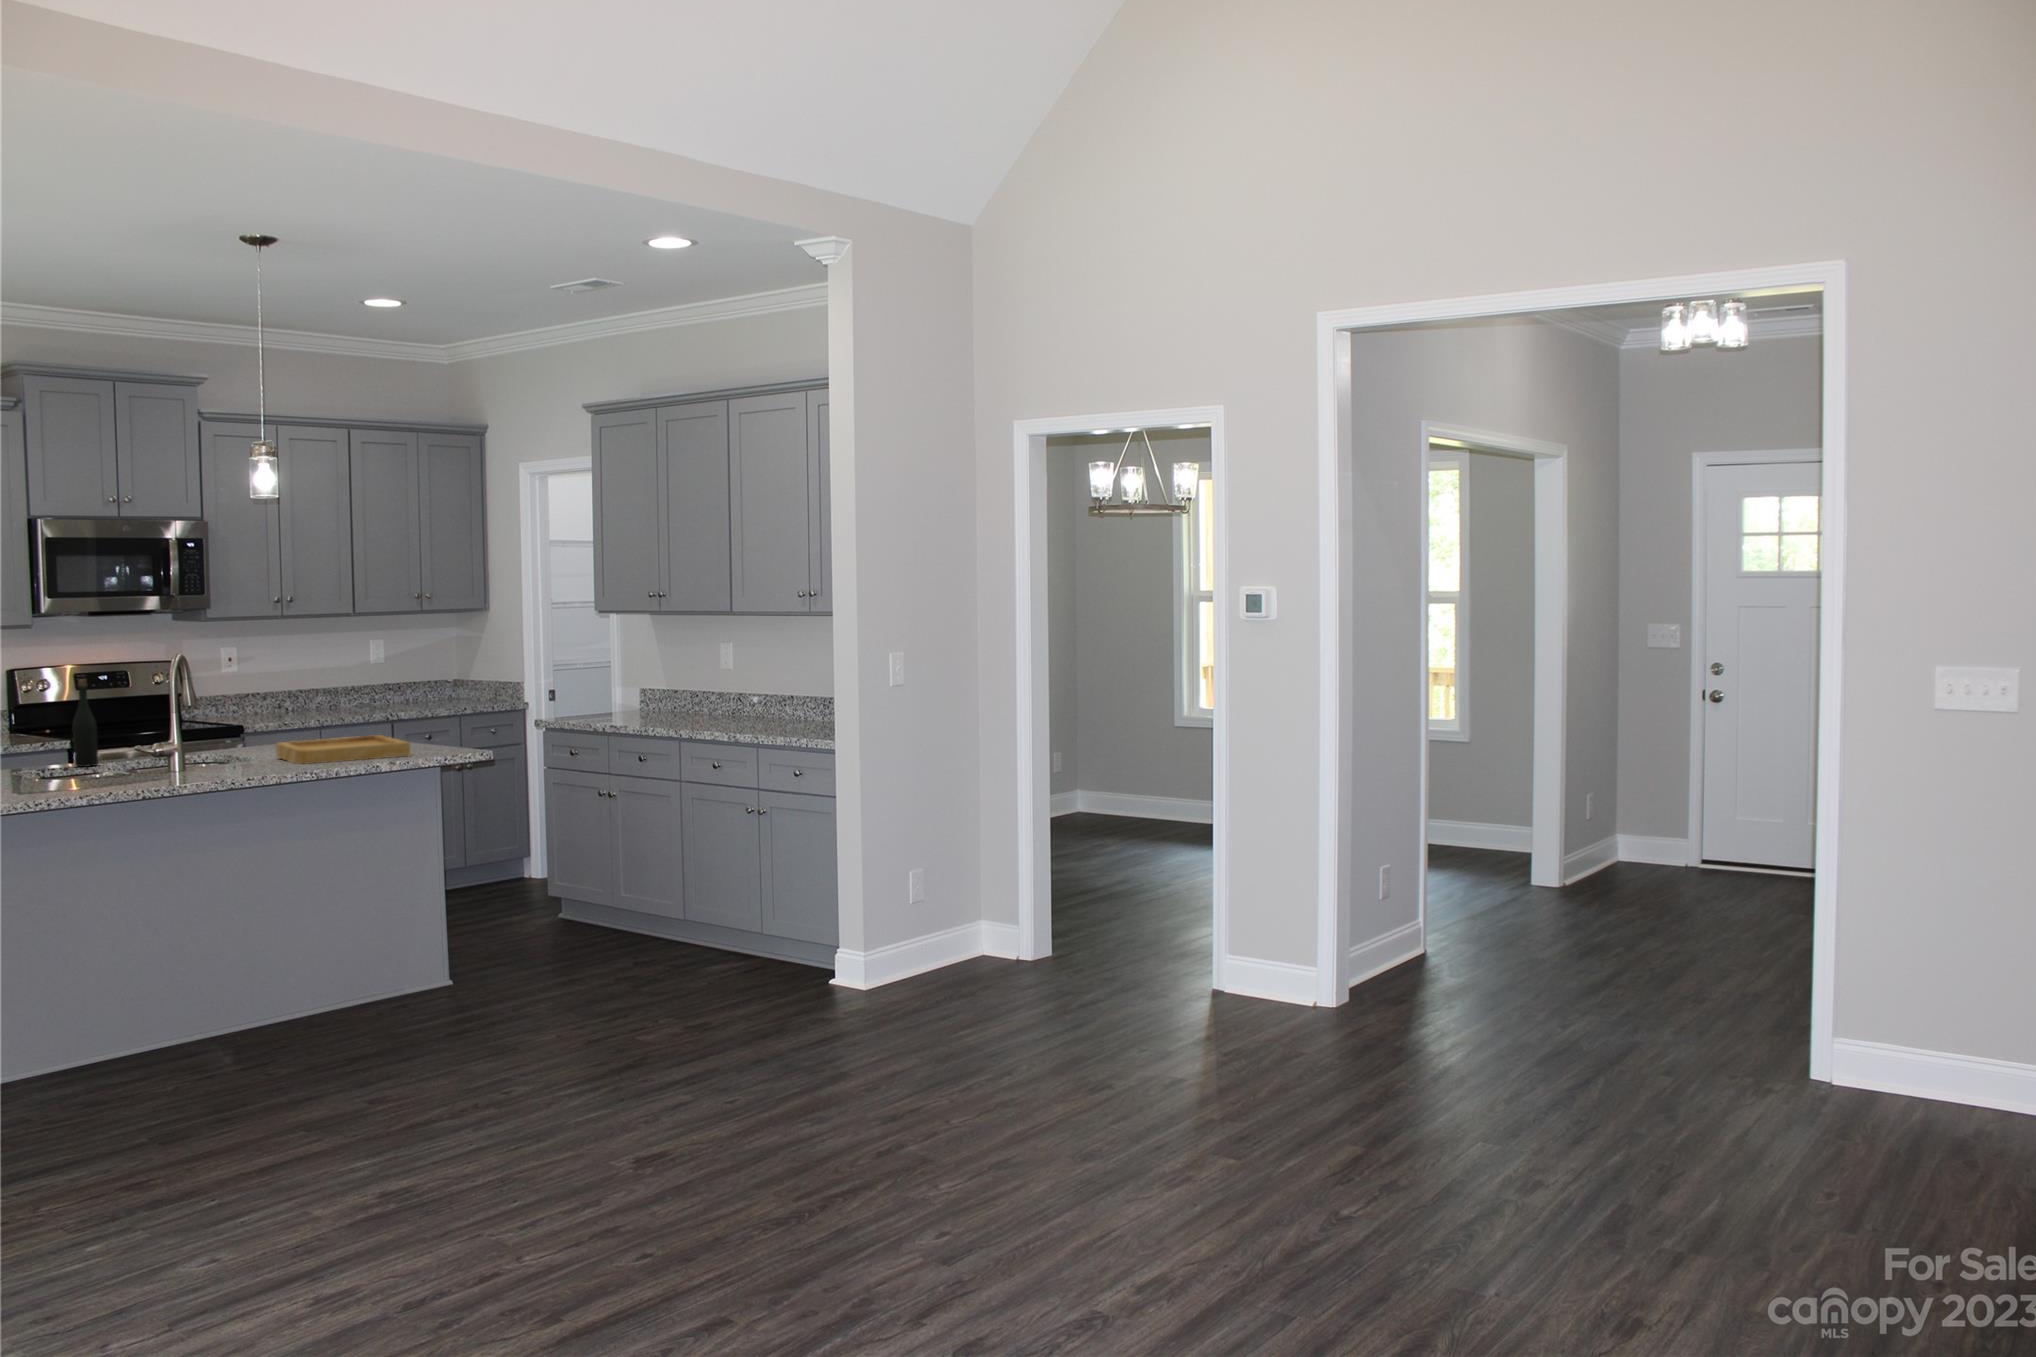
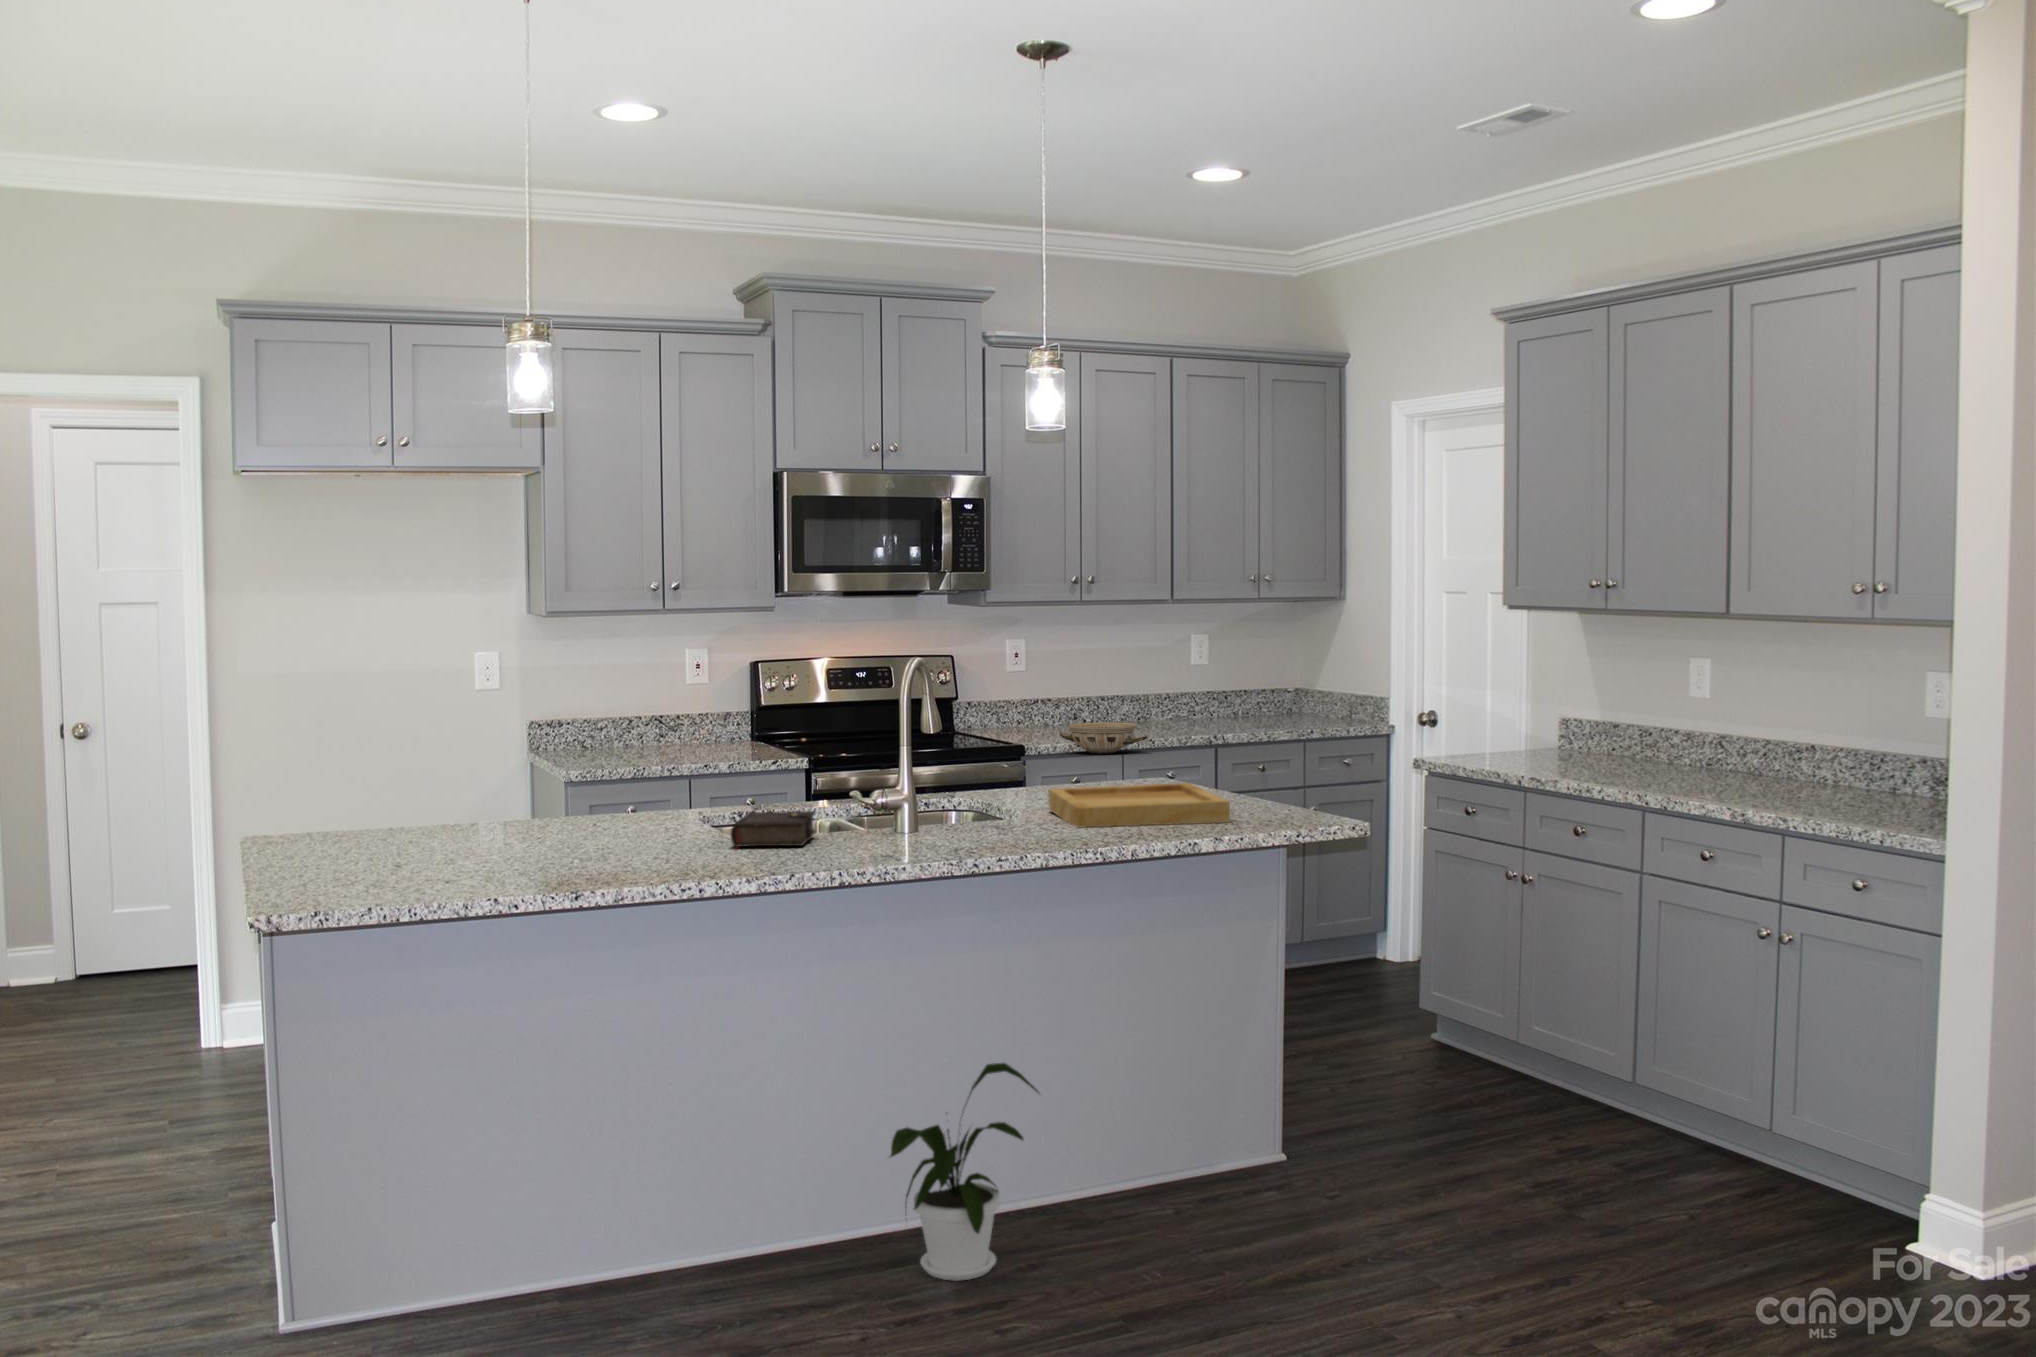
bottle: present [73,679,98,767] -> none [804,688,833,808]
ceramic bowl: none [270,706,342,730] -> present [1060,722,1147,754]
book: none [33,761,99,790] -> present [731,811,816,848]
house plant: none [136,922,282,1073] -> present [890,1063,1038,1281]

